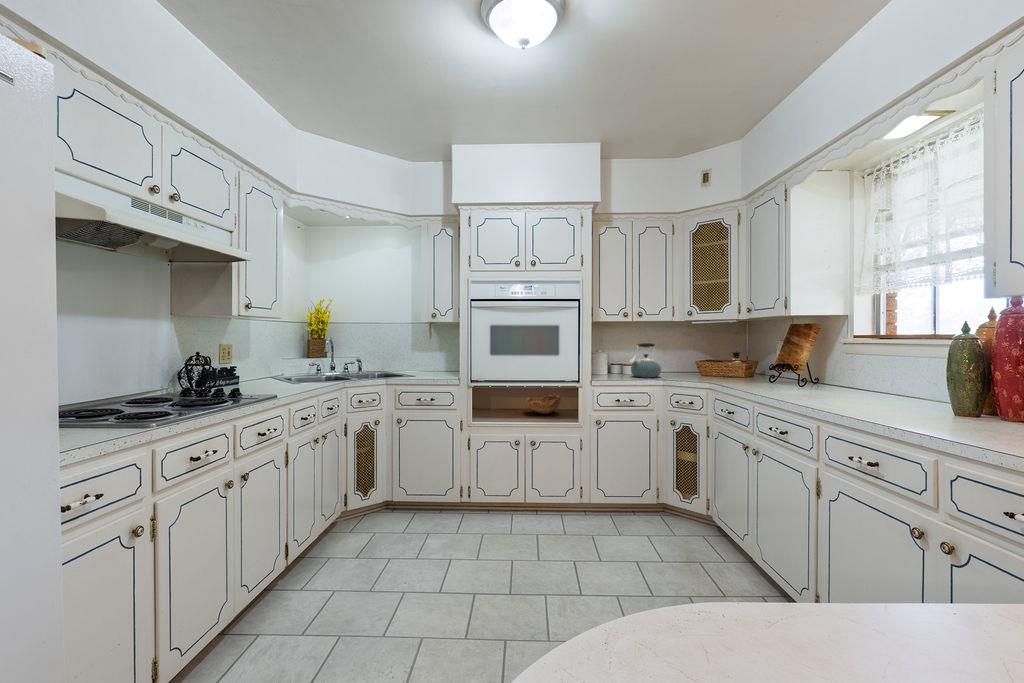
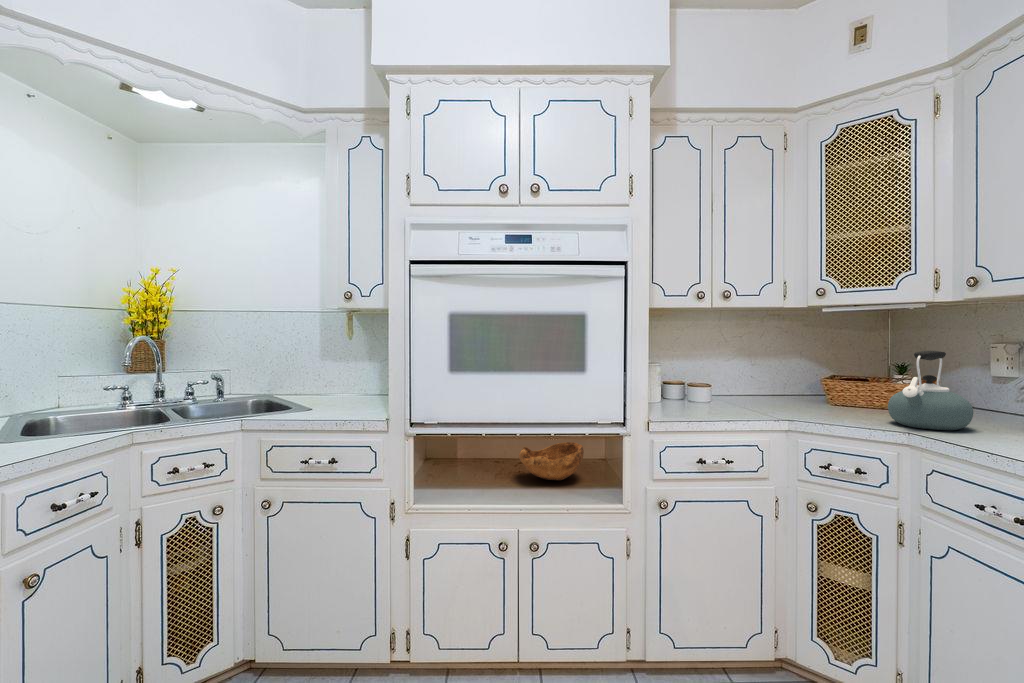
kettle: present [630,343,661,378] -> present [888,351,973,430]

